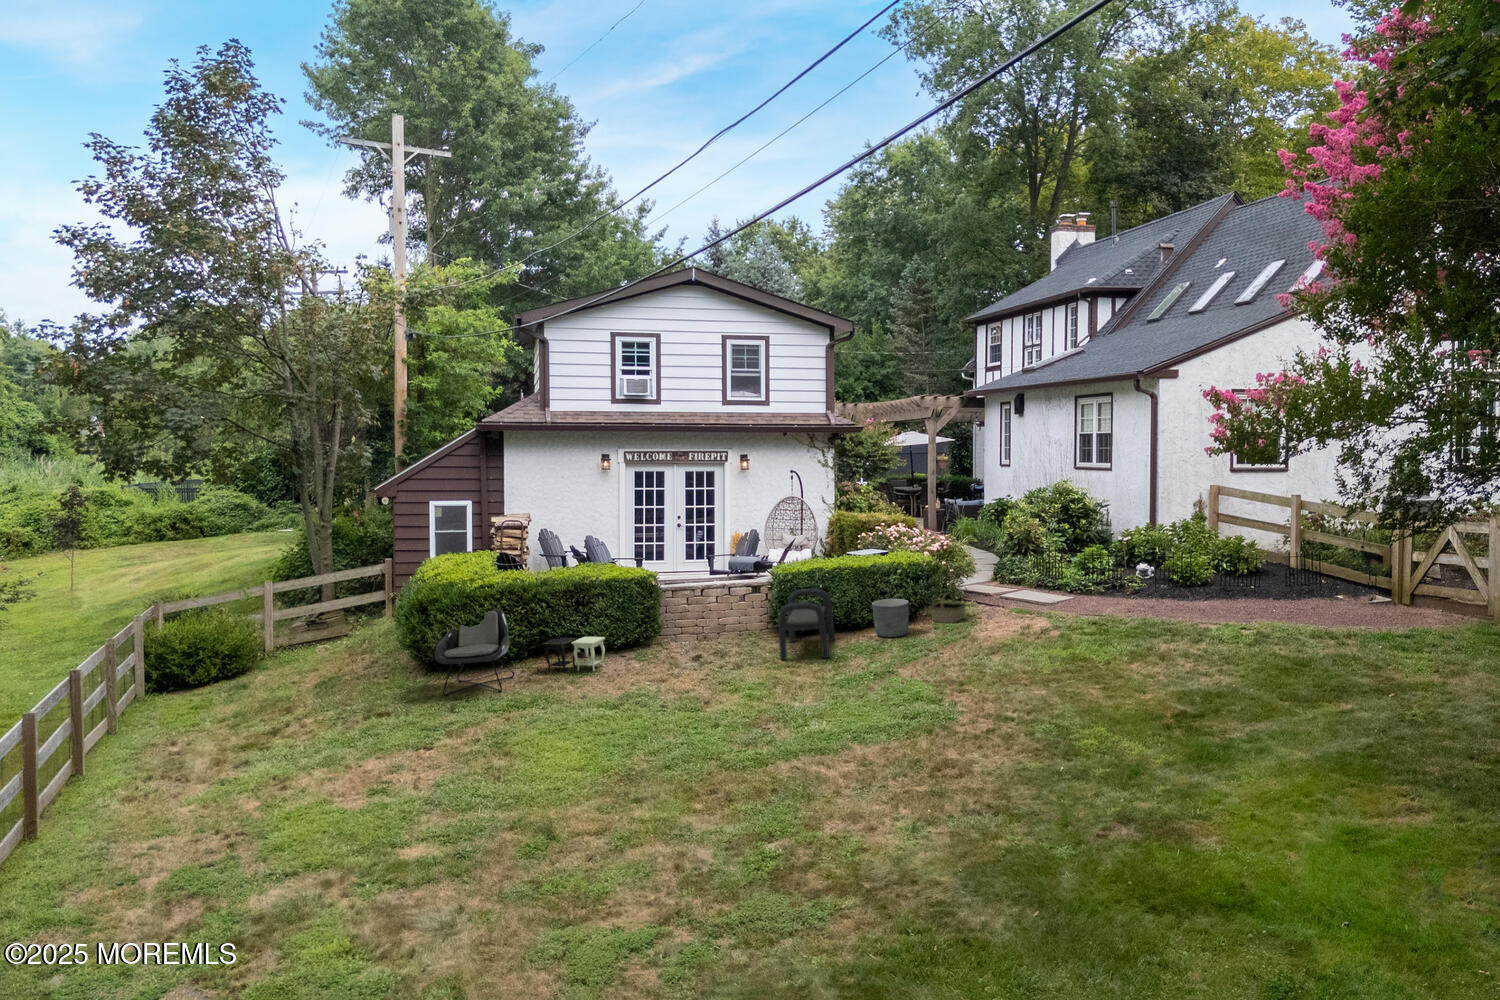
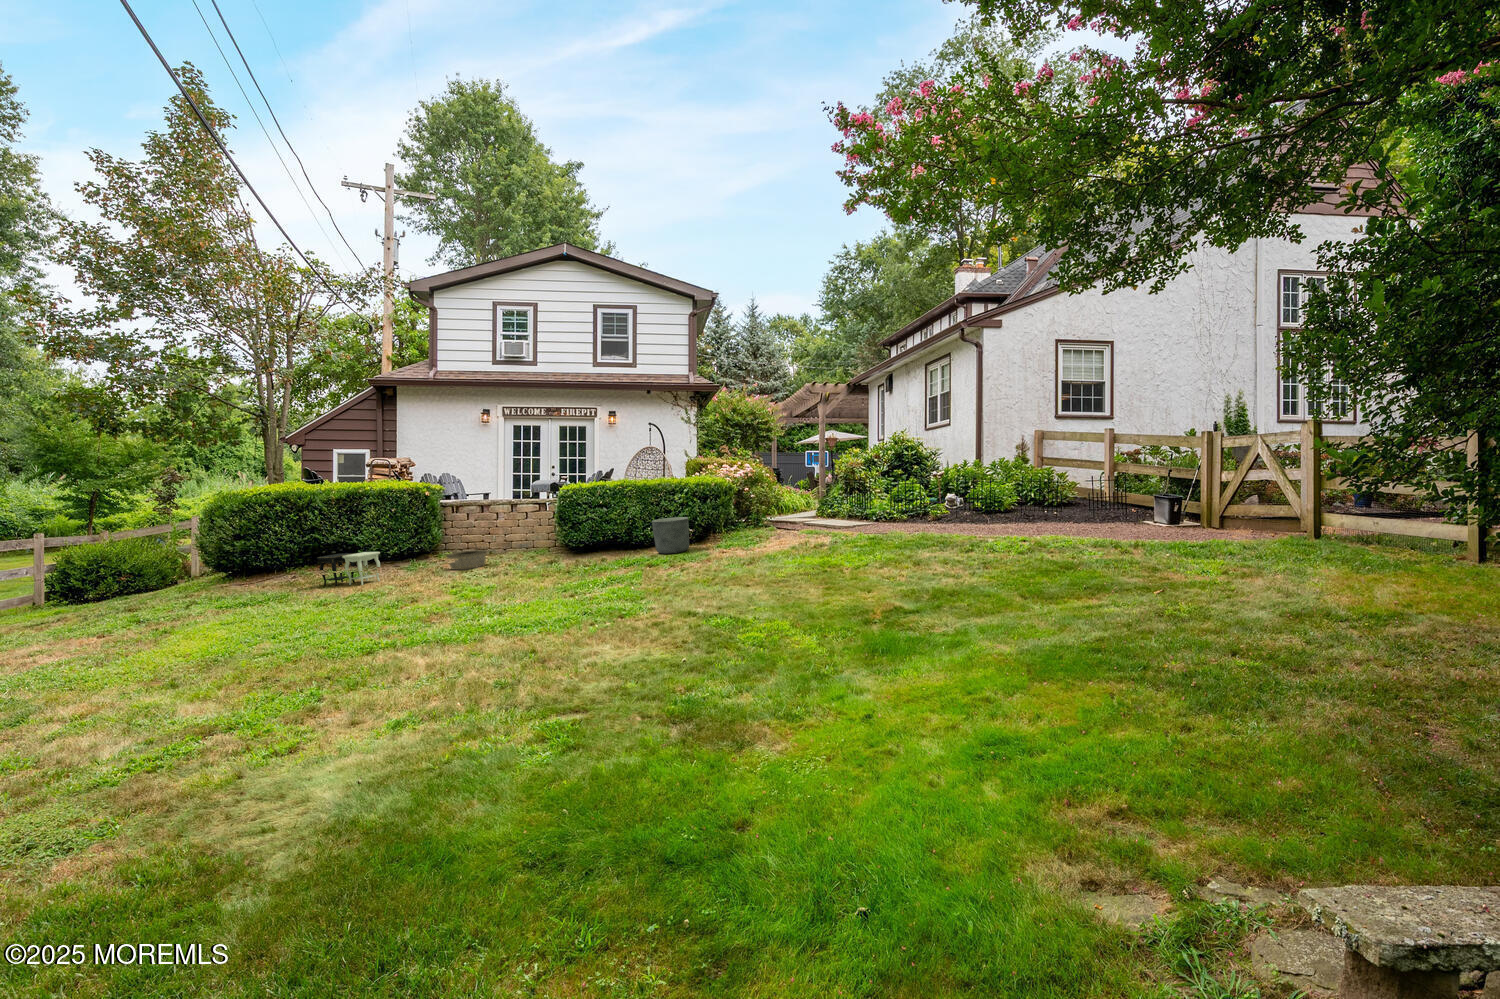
bench: present [779,589,835,659] -> none [537,506,616,572]
basket: present [929,594,966,623] -> present [446,544,487,570]
lounge chair: present [435,609,514,696] -> none [180,521,287,607]

